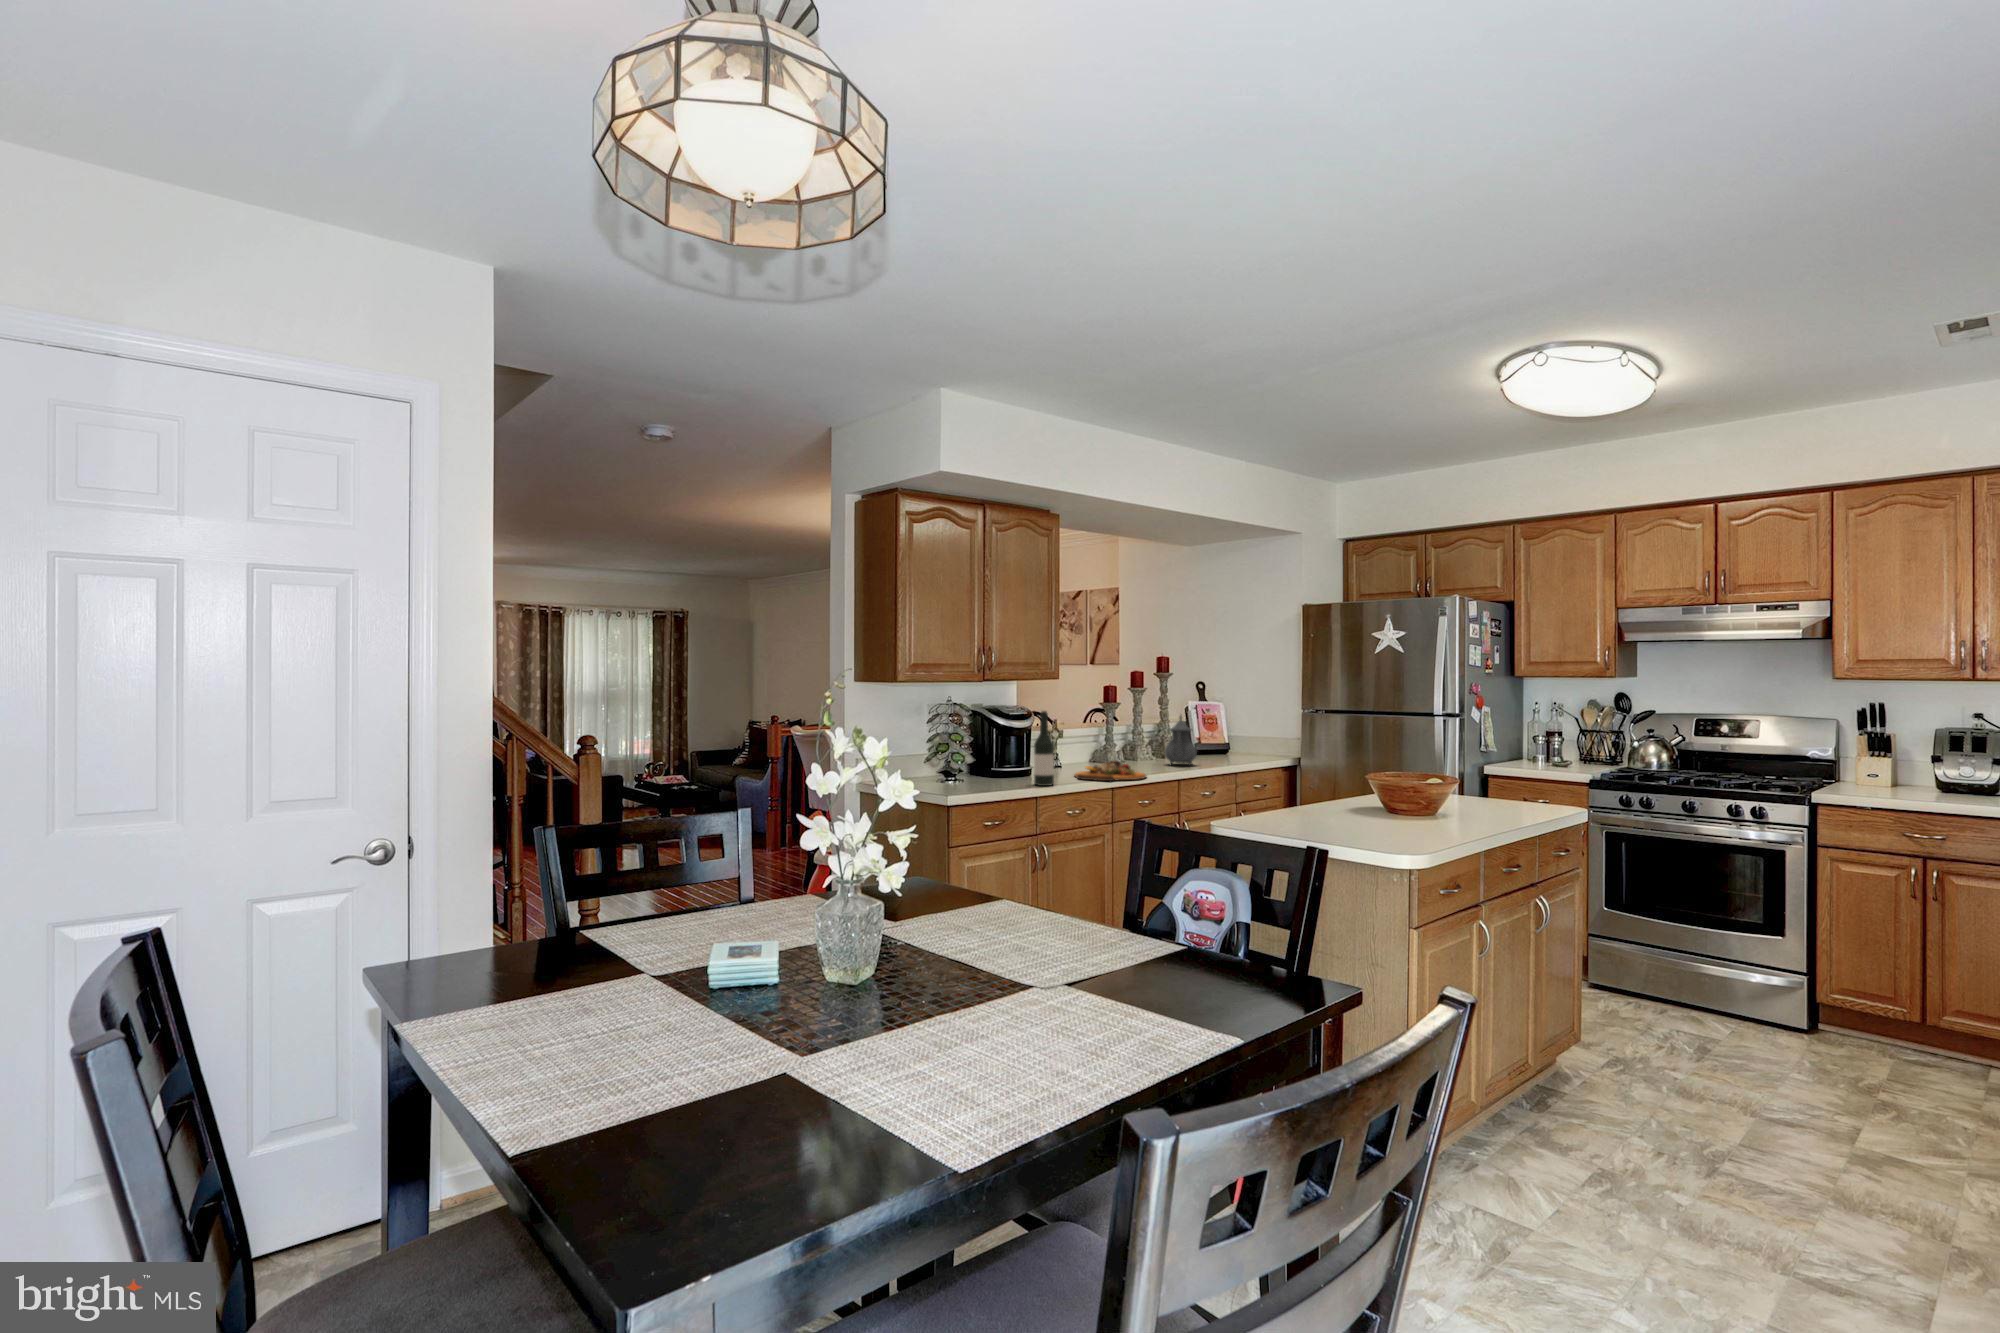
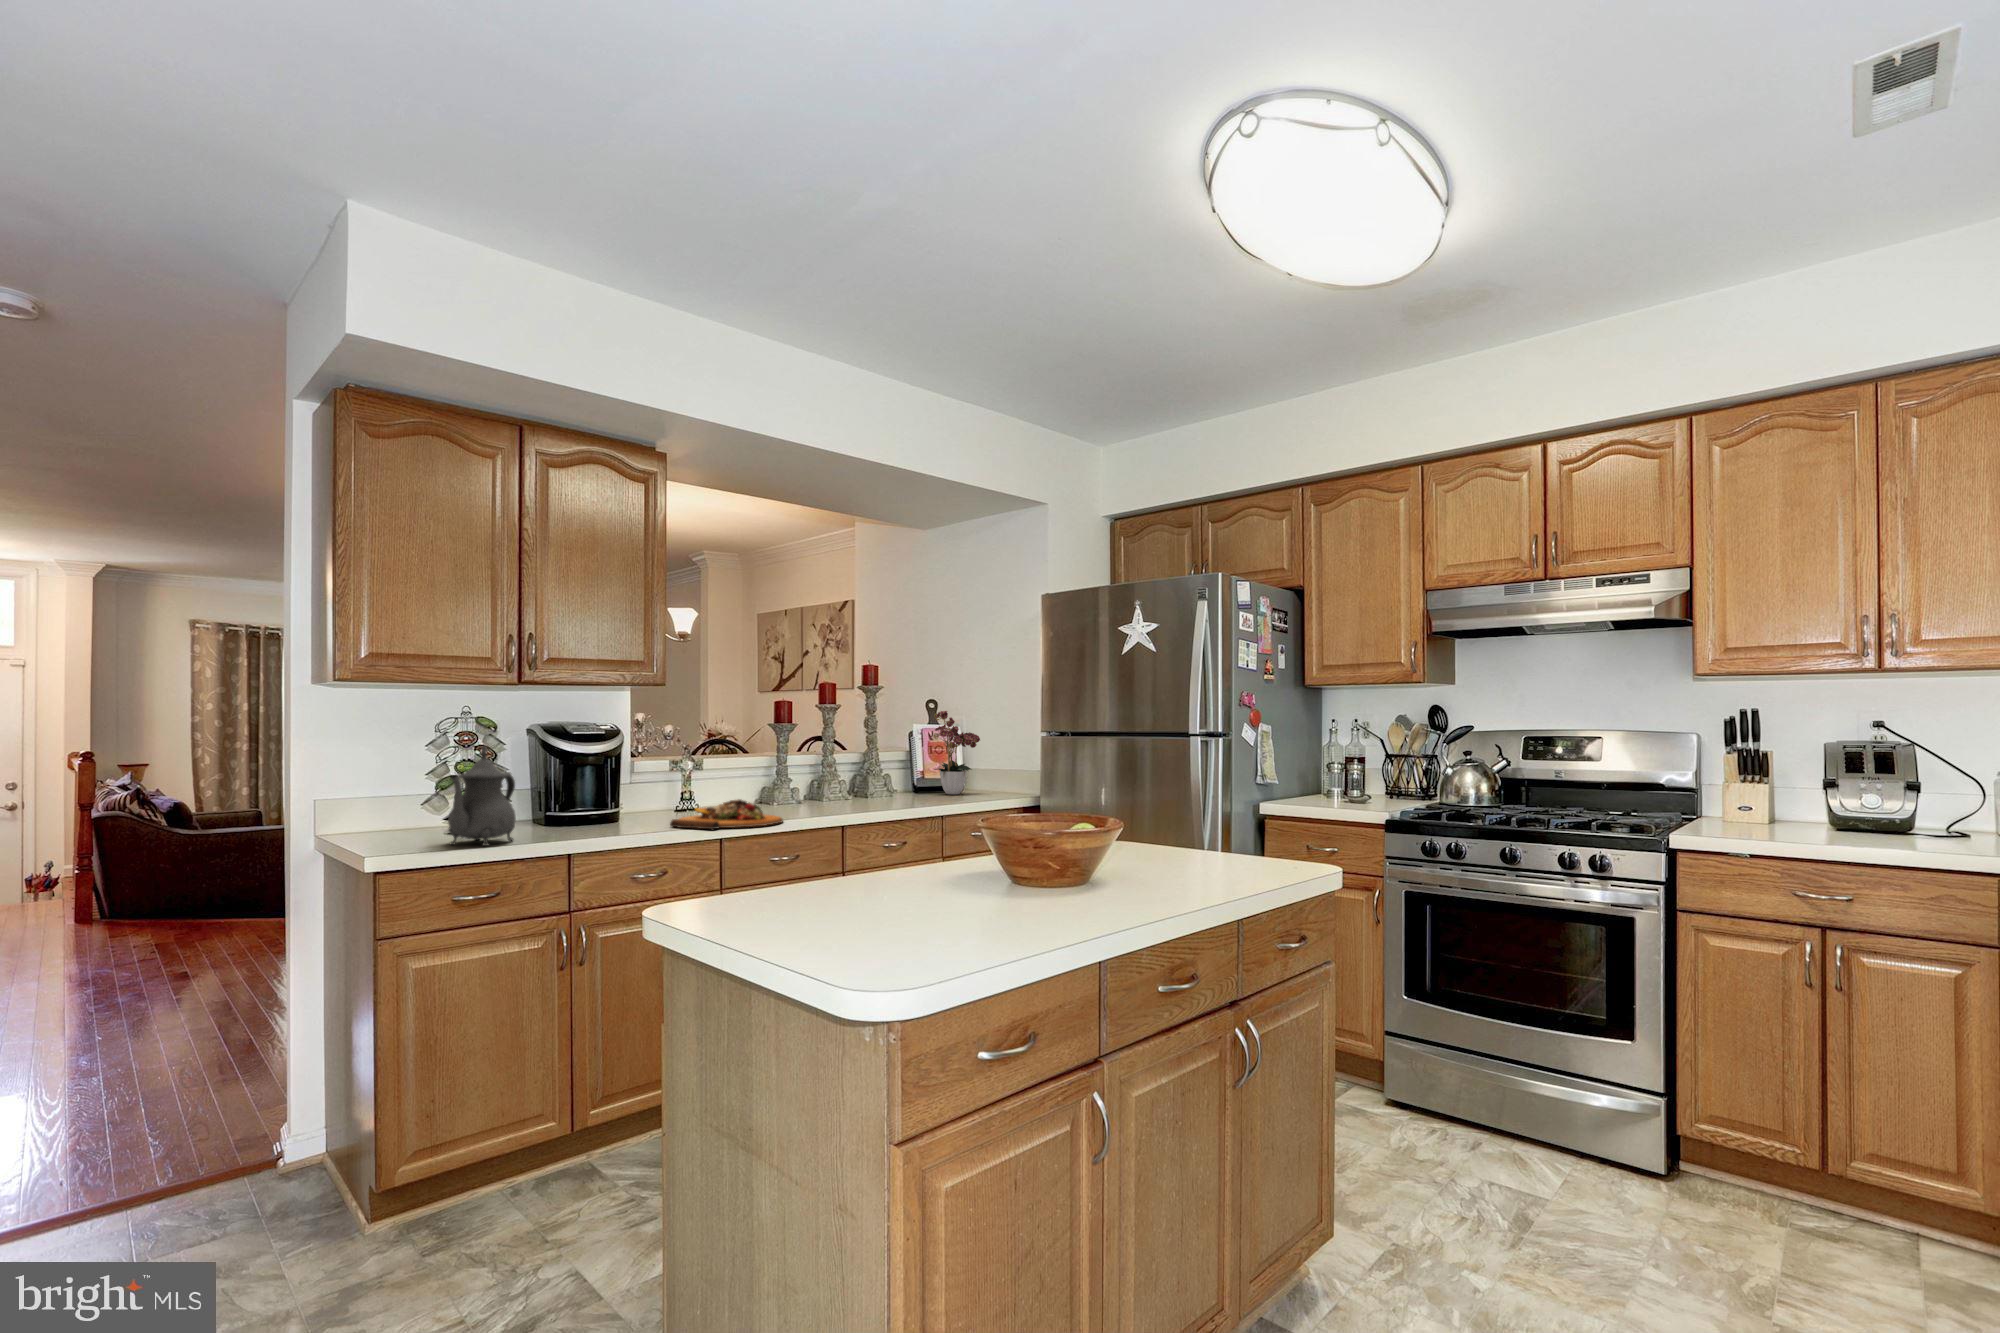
flower arrangement: none [1209,690,1250,757] -> present [931,711,980,794]
wine bottle: present [1034,711,1054,786] -> none [582,725,616,837]
teapot: present [1165,716,1197,766] -> present [448,746,516,846]

